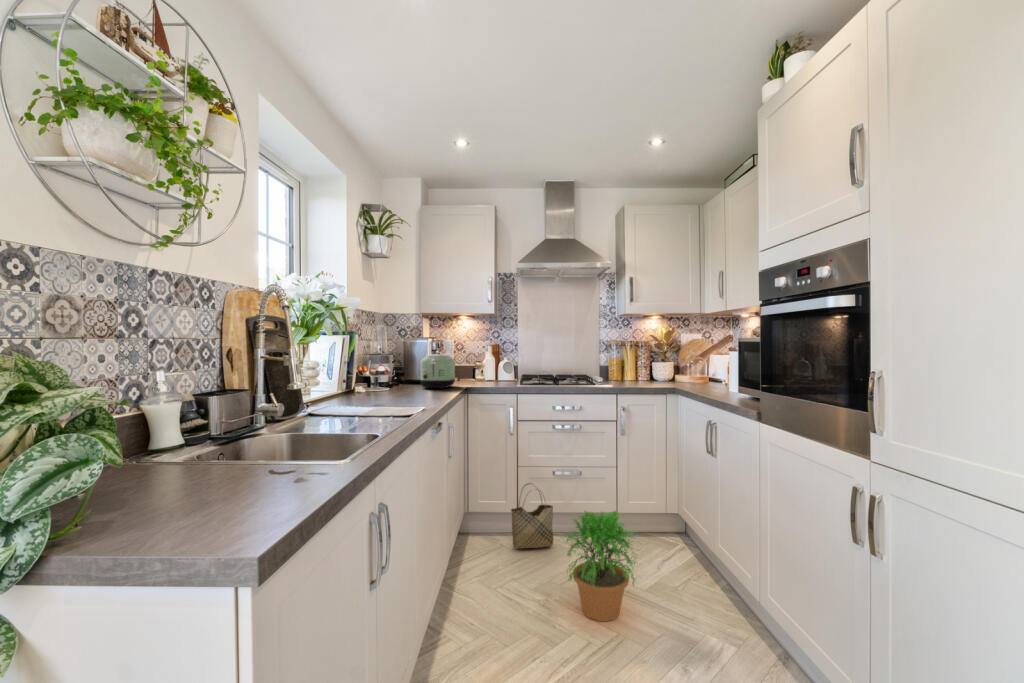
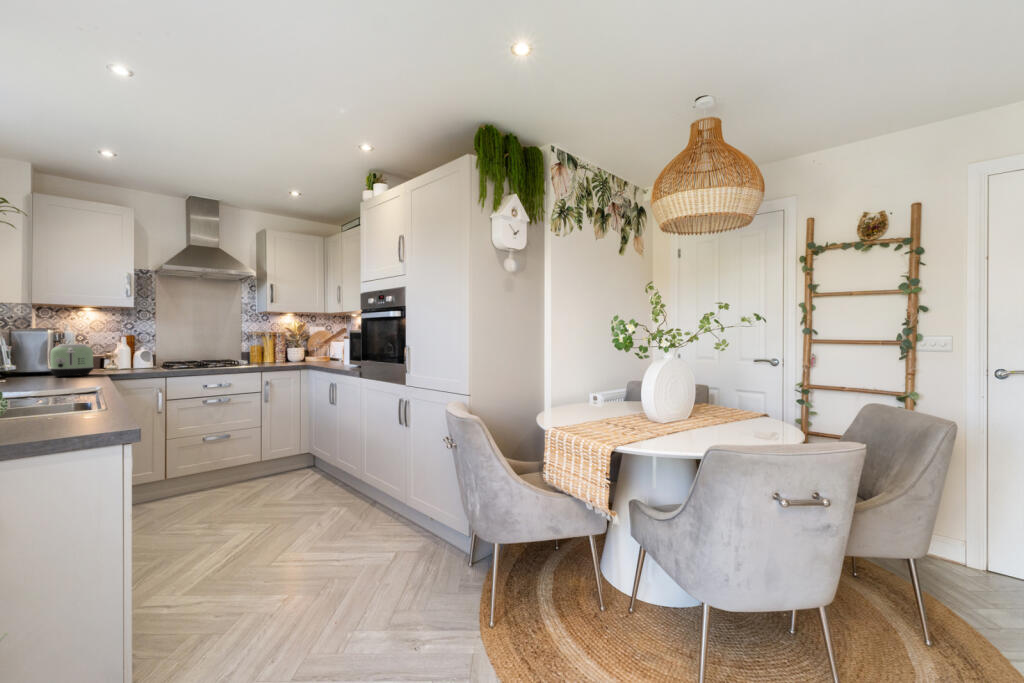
woven basket: present [511,483,553,549] -> none [166,450,208,504]
potted plant: present [564,511,636,621] -> none [225,446,293,521]

